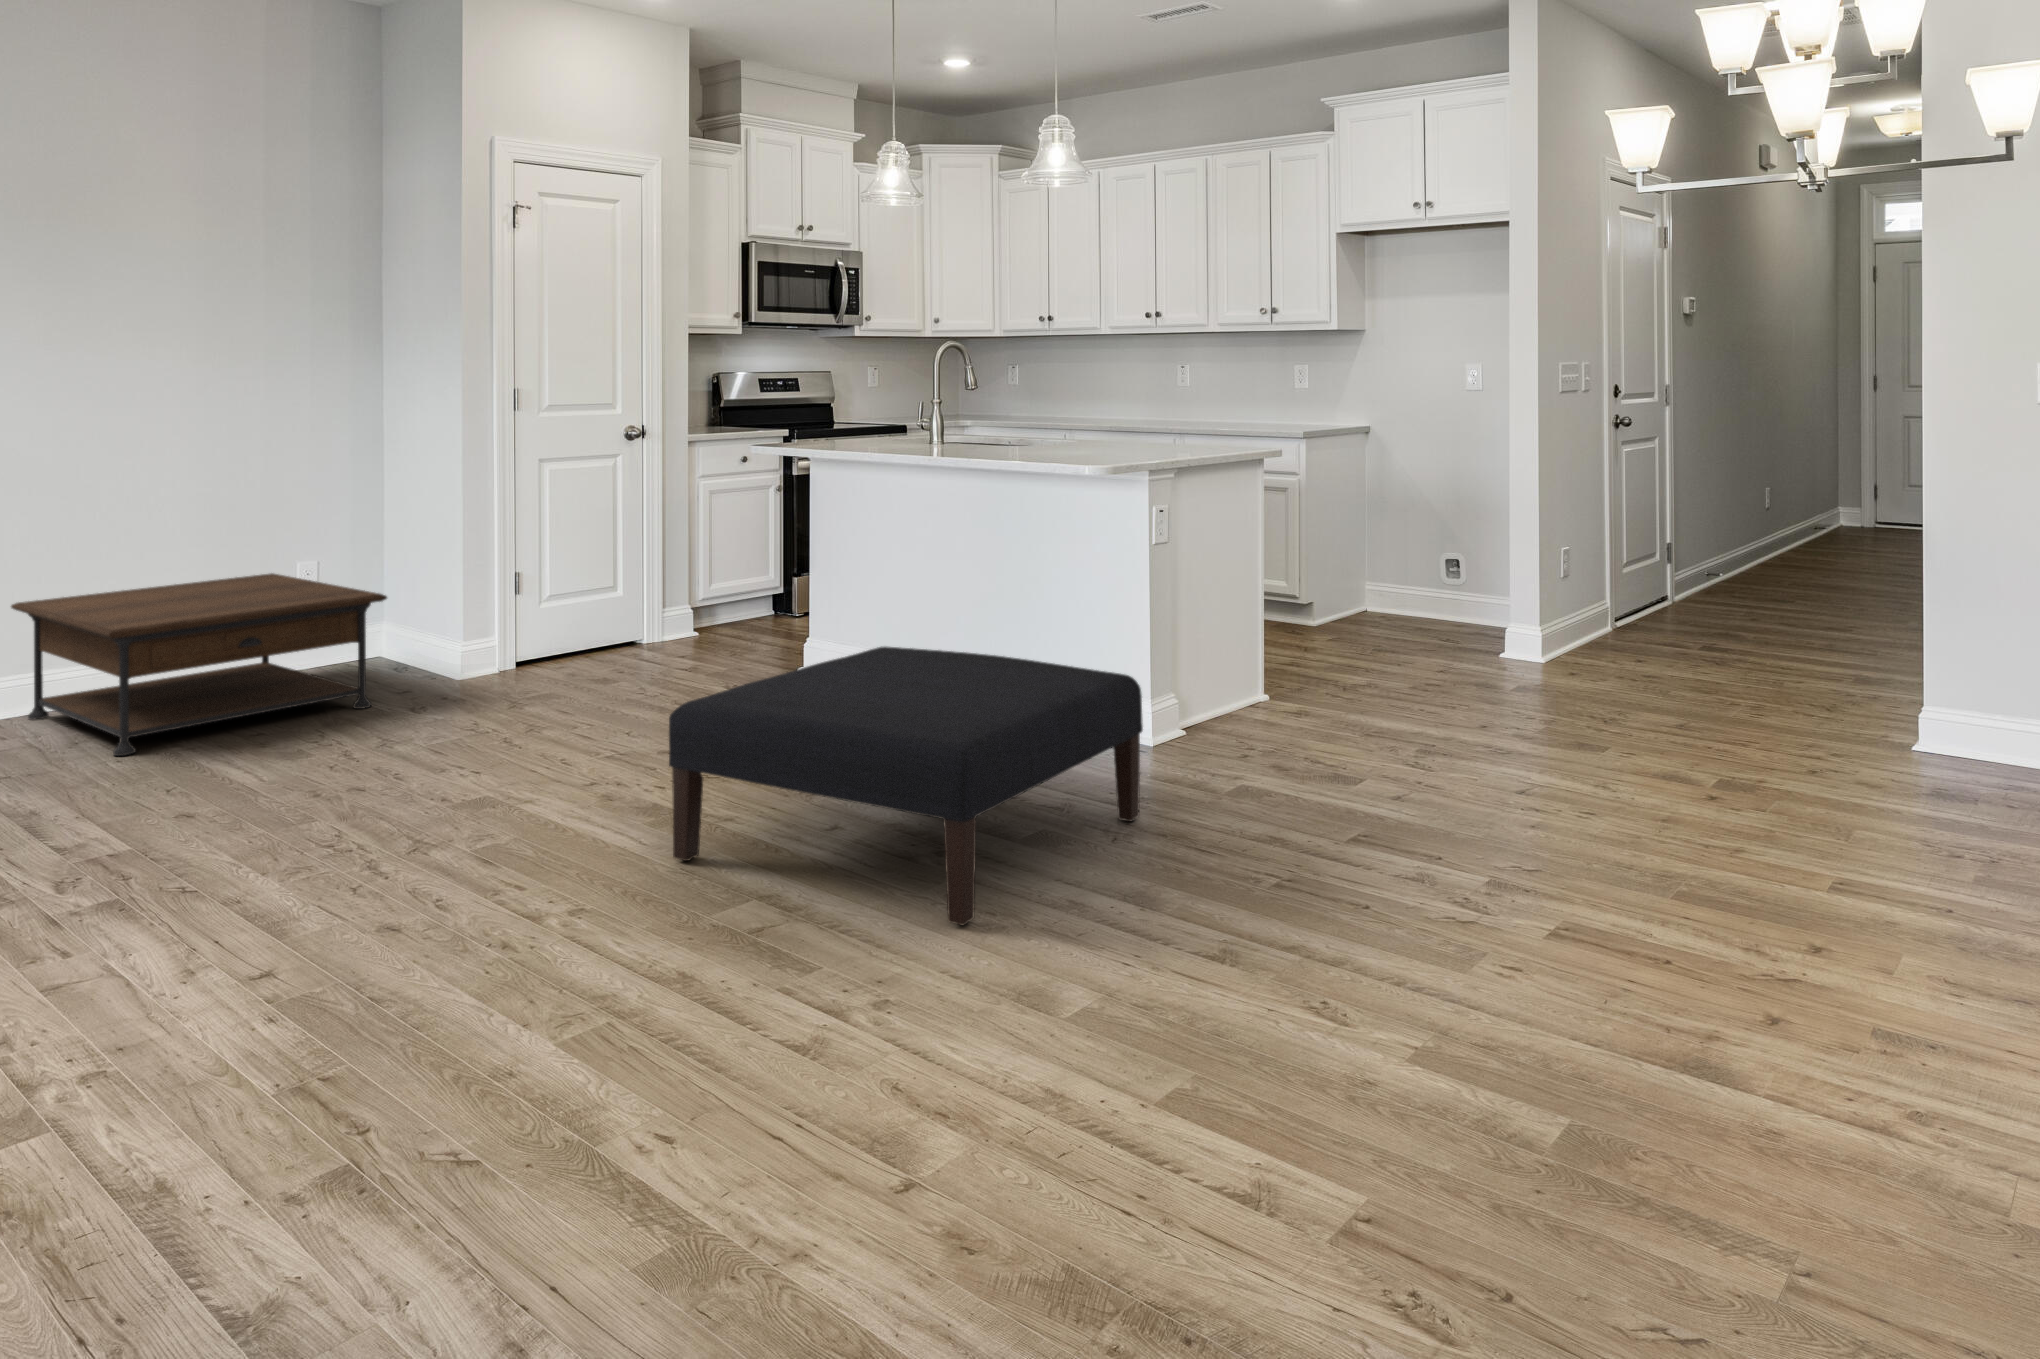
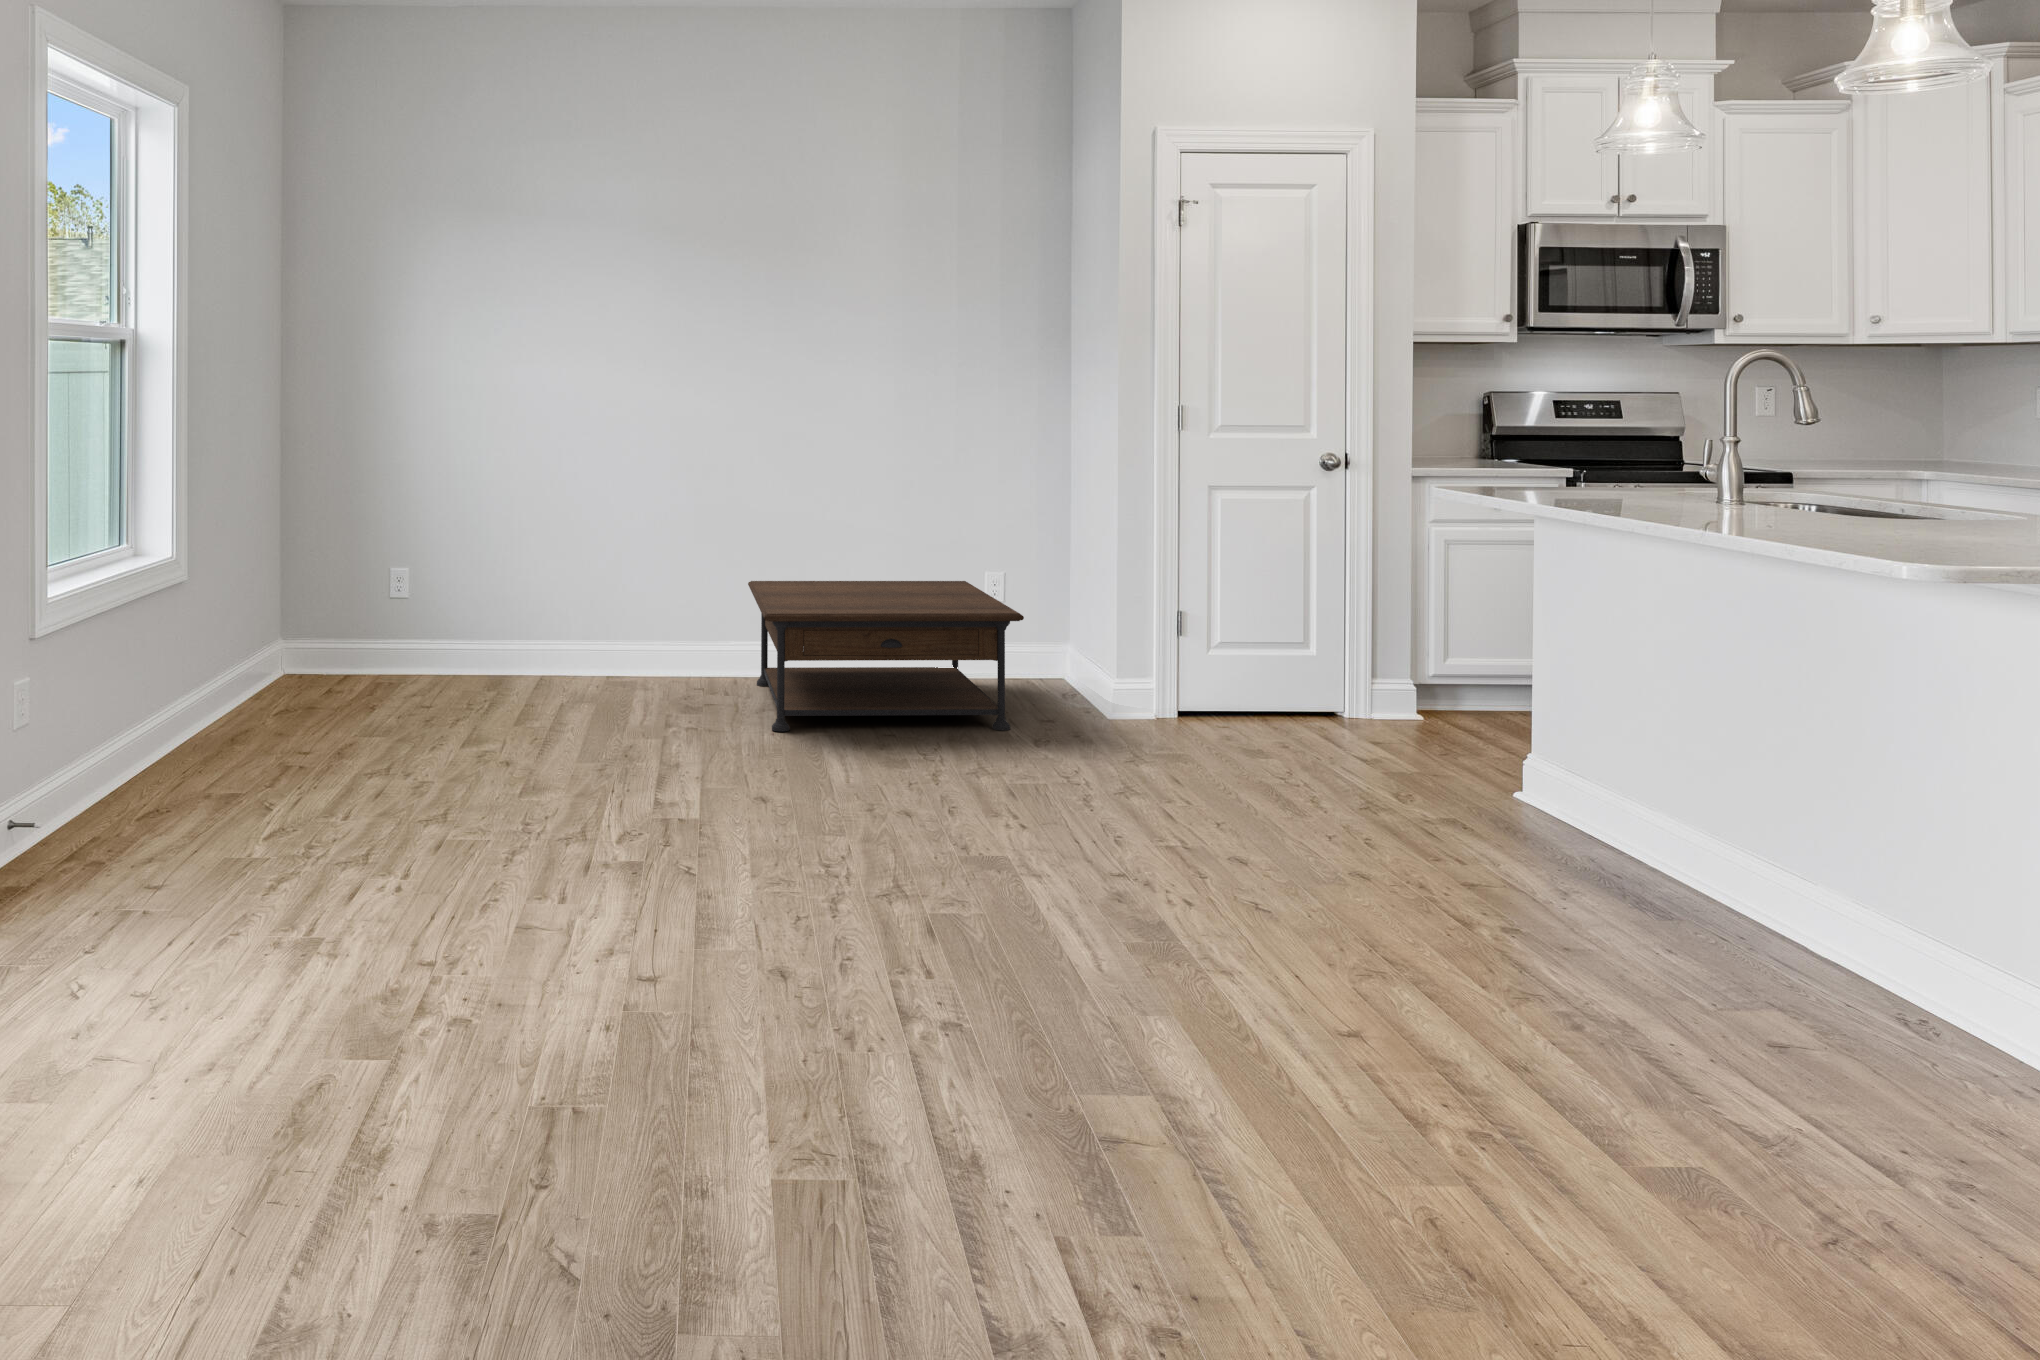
ottoman: present [669,647,1143,925] -> none [1105,780,1959,1270]

